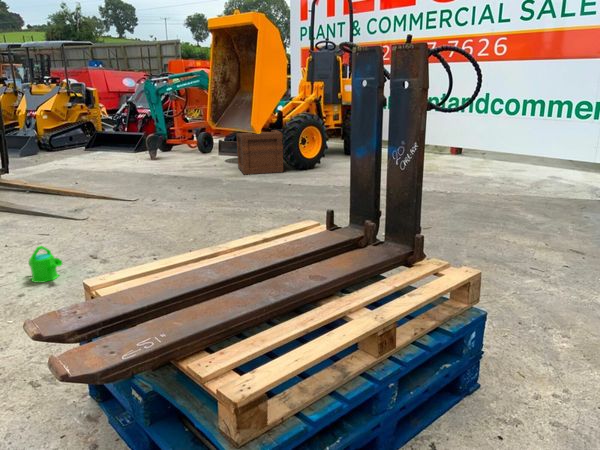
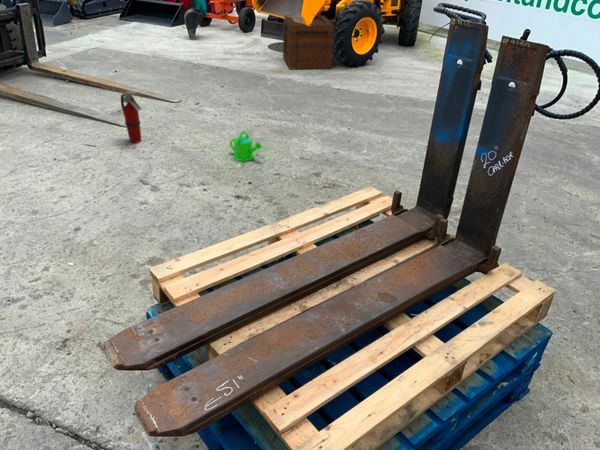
fire extinguisher: none [75,181,95,231] -> present [121,91,141,143]
watering can: present [29,246,62,282] -> present [229,131,262,161]

